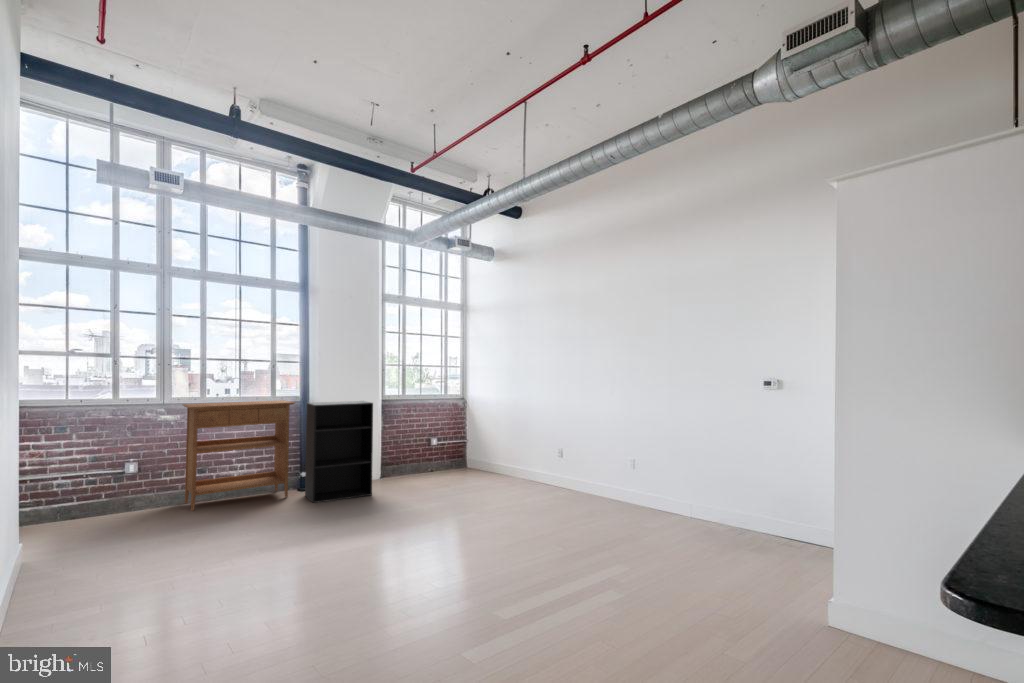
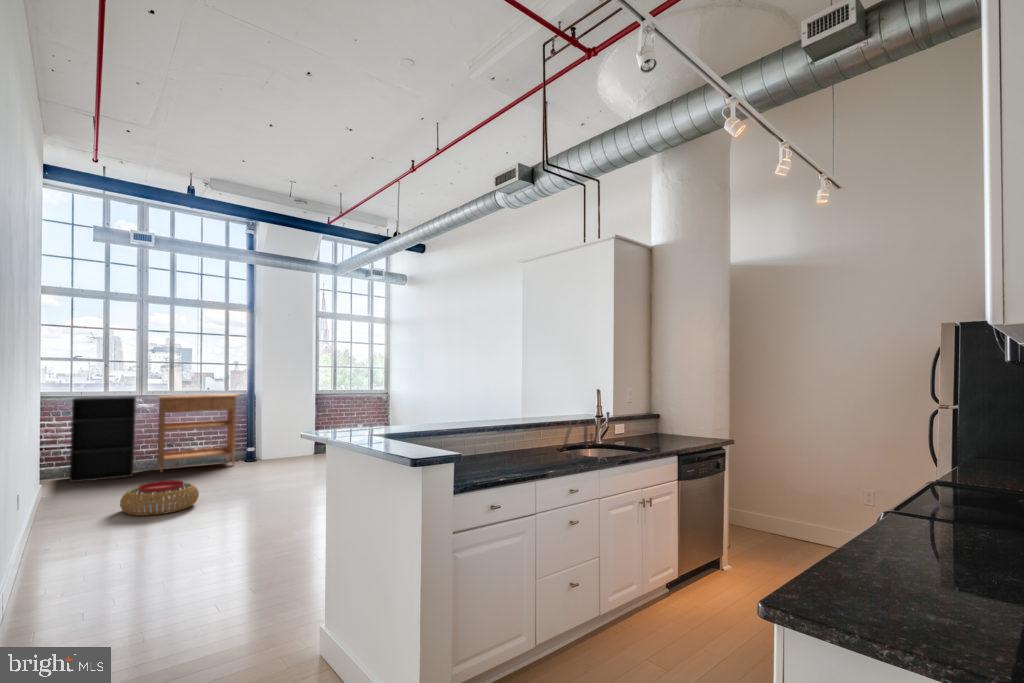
bookshelf: present [305,401,373,503] -> present [69,396,136,482]
pouf: none [149,545,270,614] -> present [120,480,199,516]

